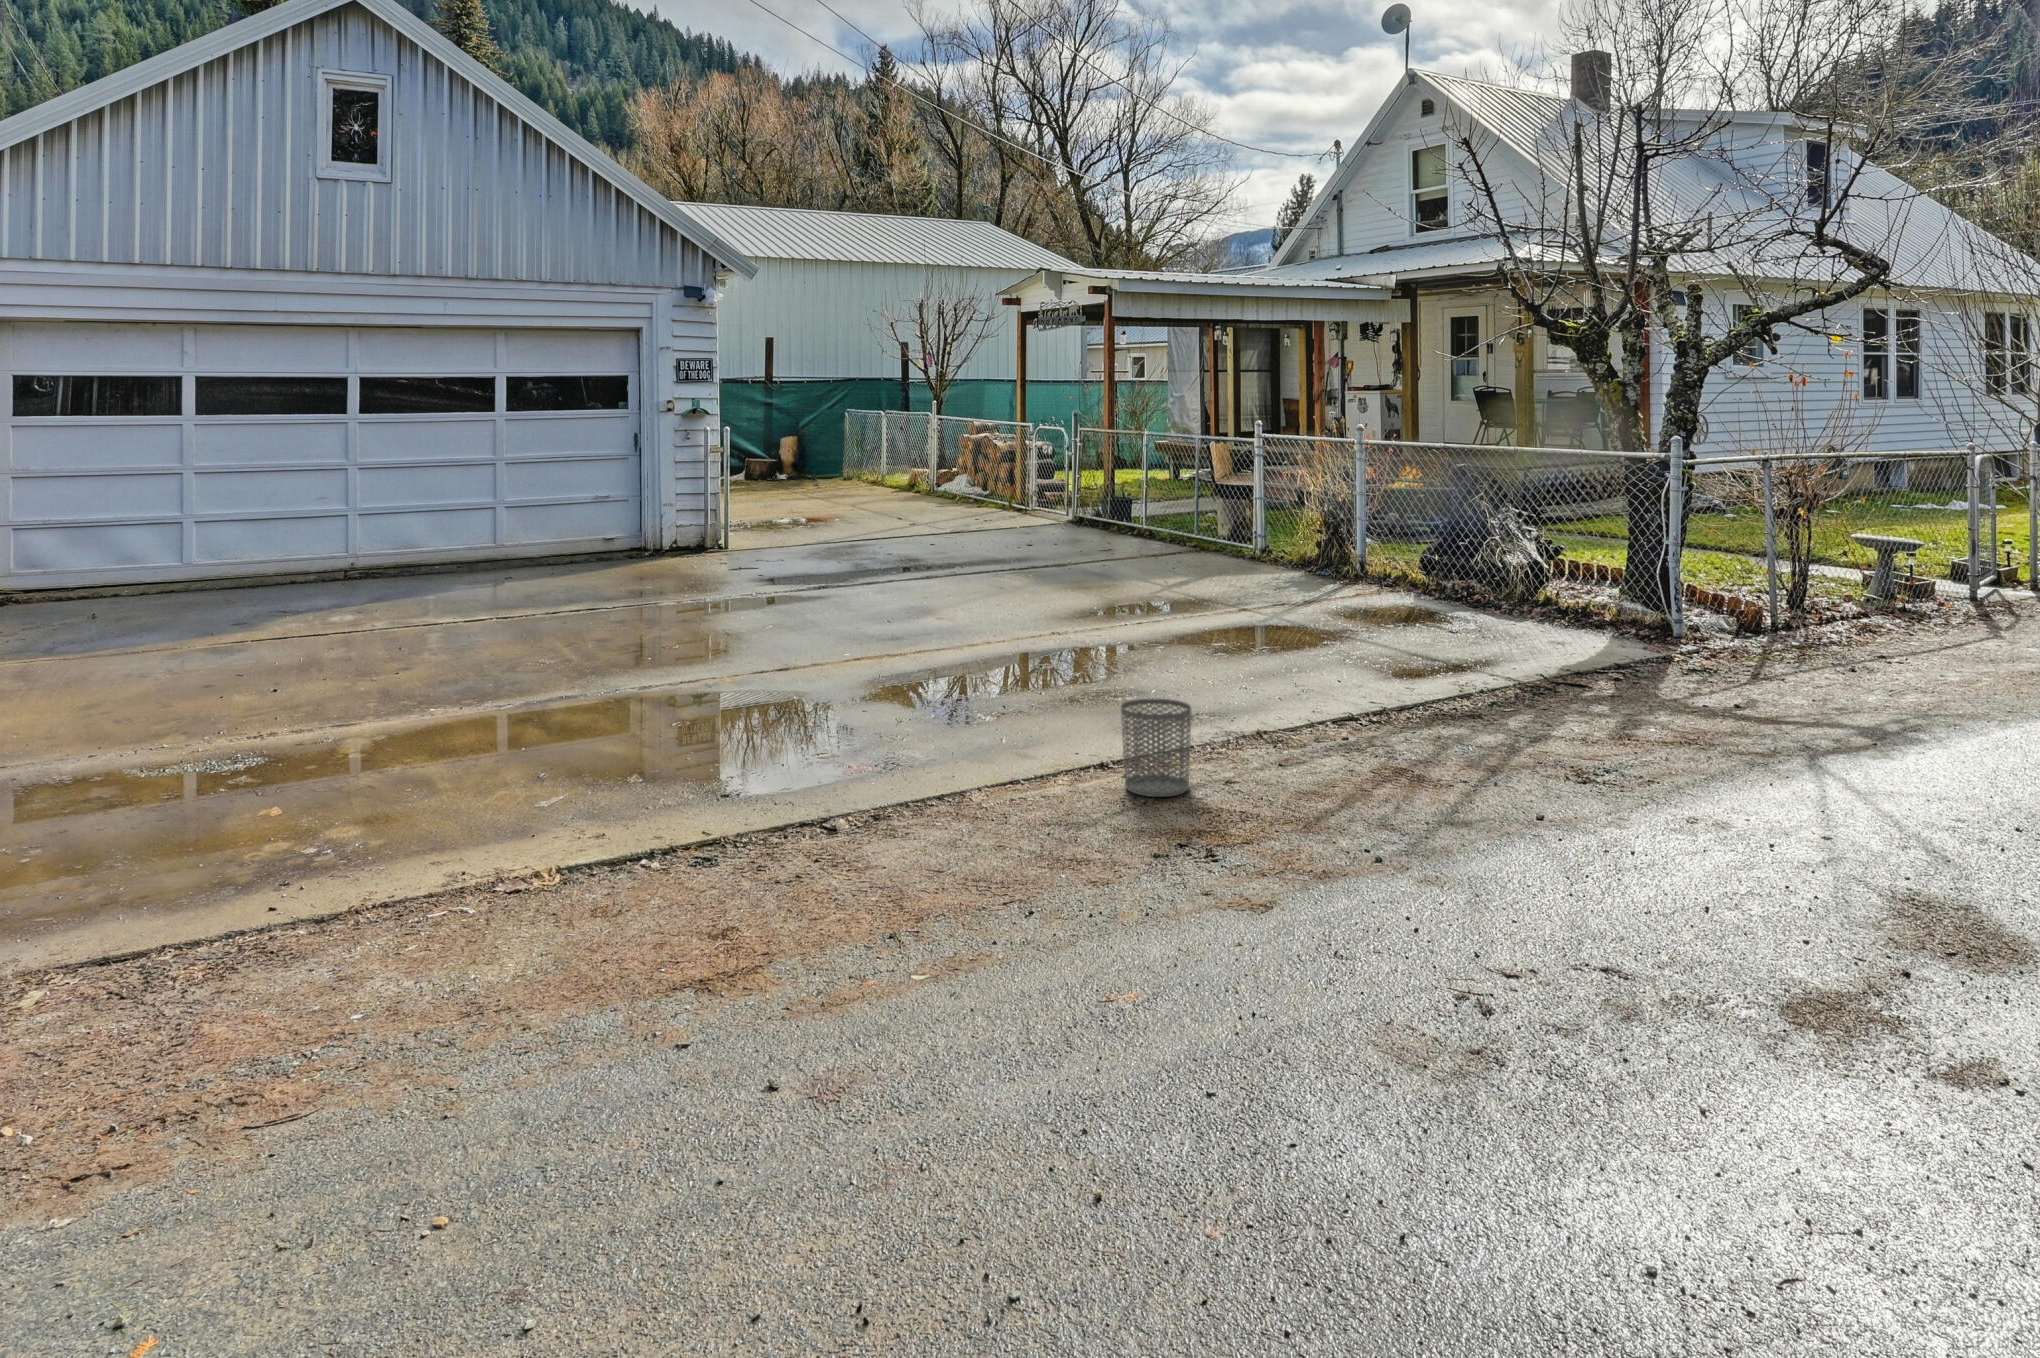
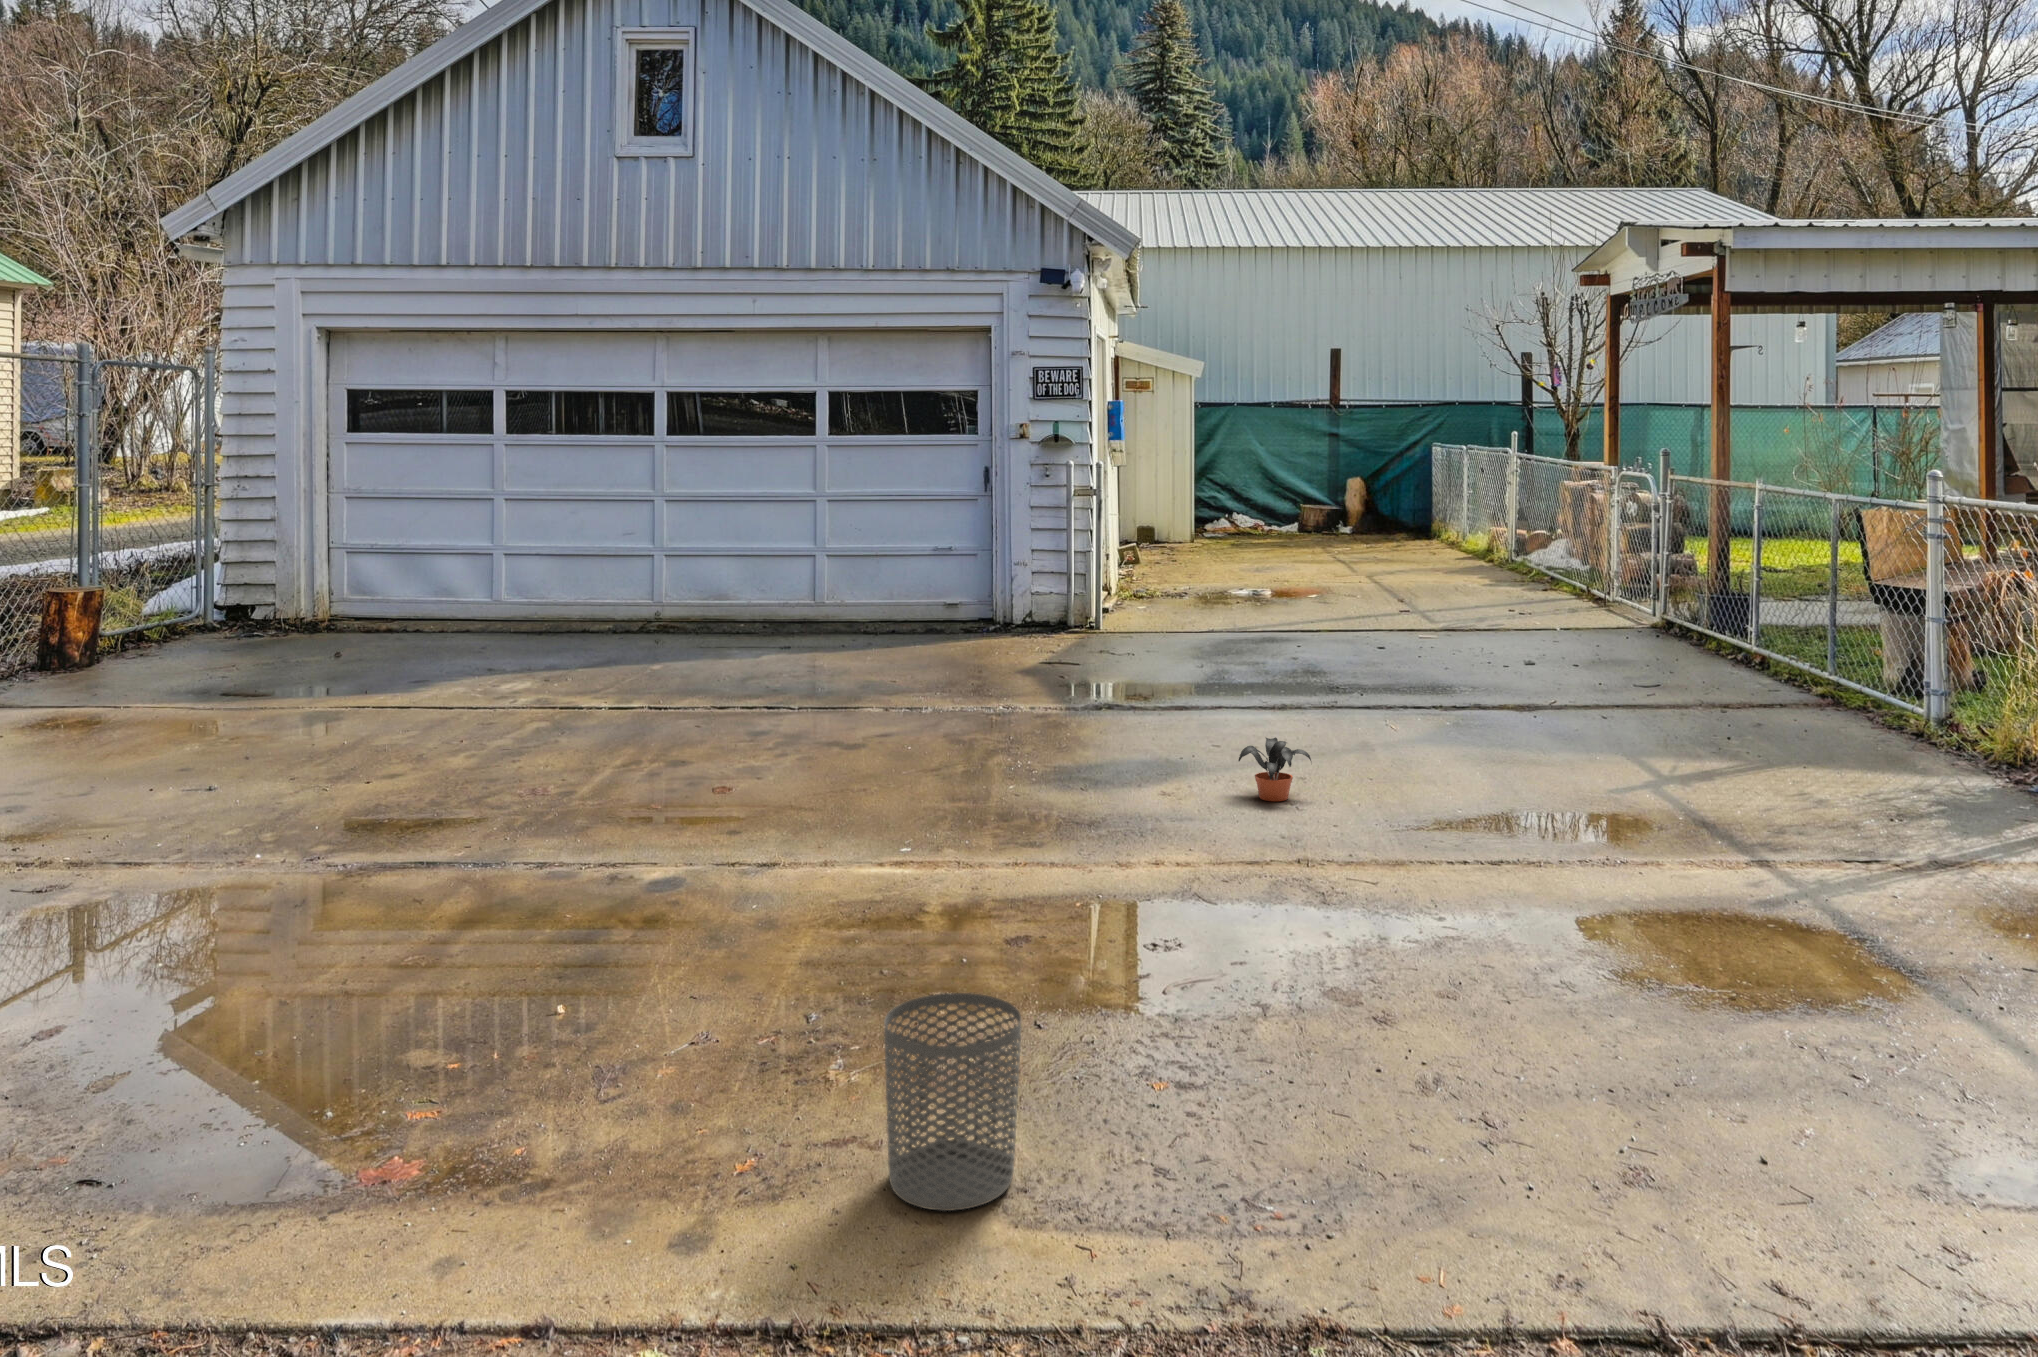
potted plant: none [1006,601,1054,640] -> present [1238,737,1311,801]

